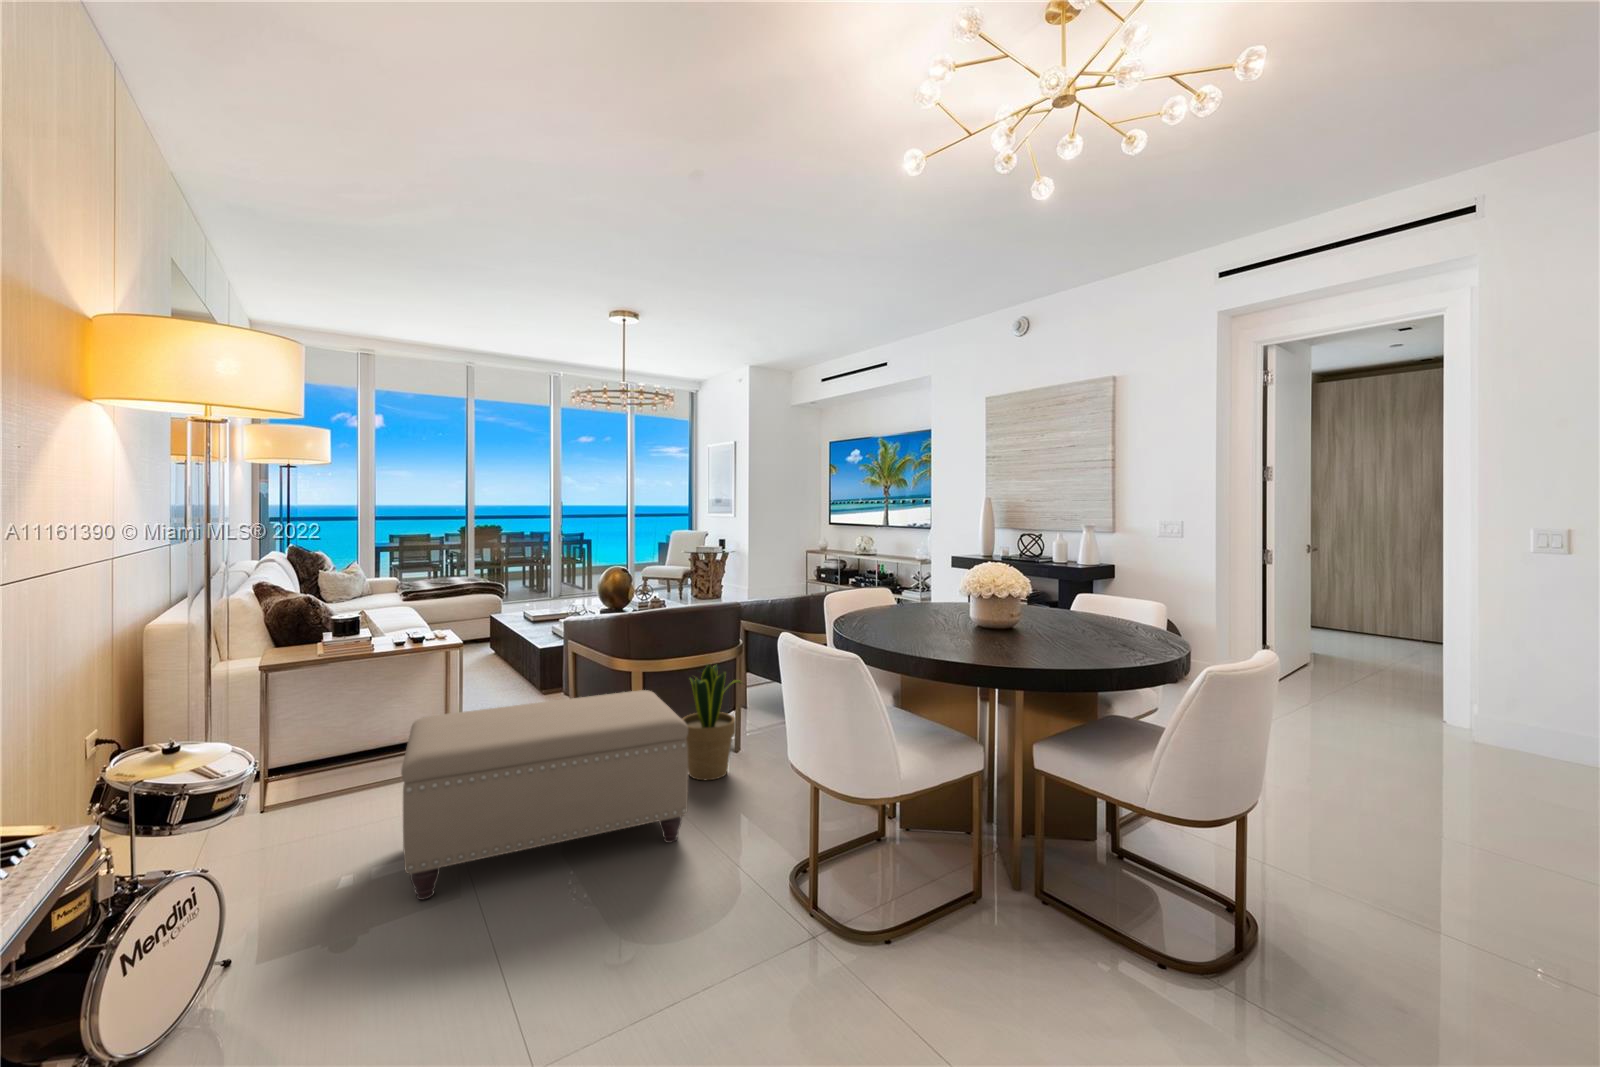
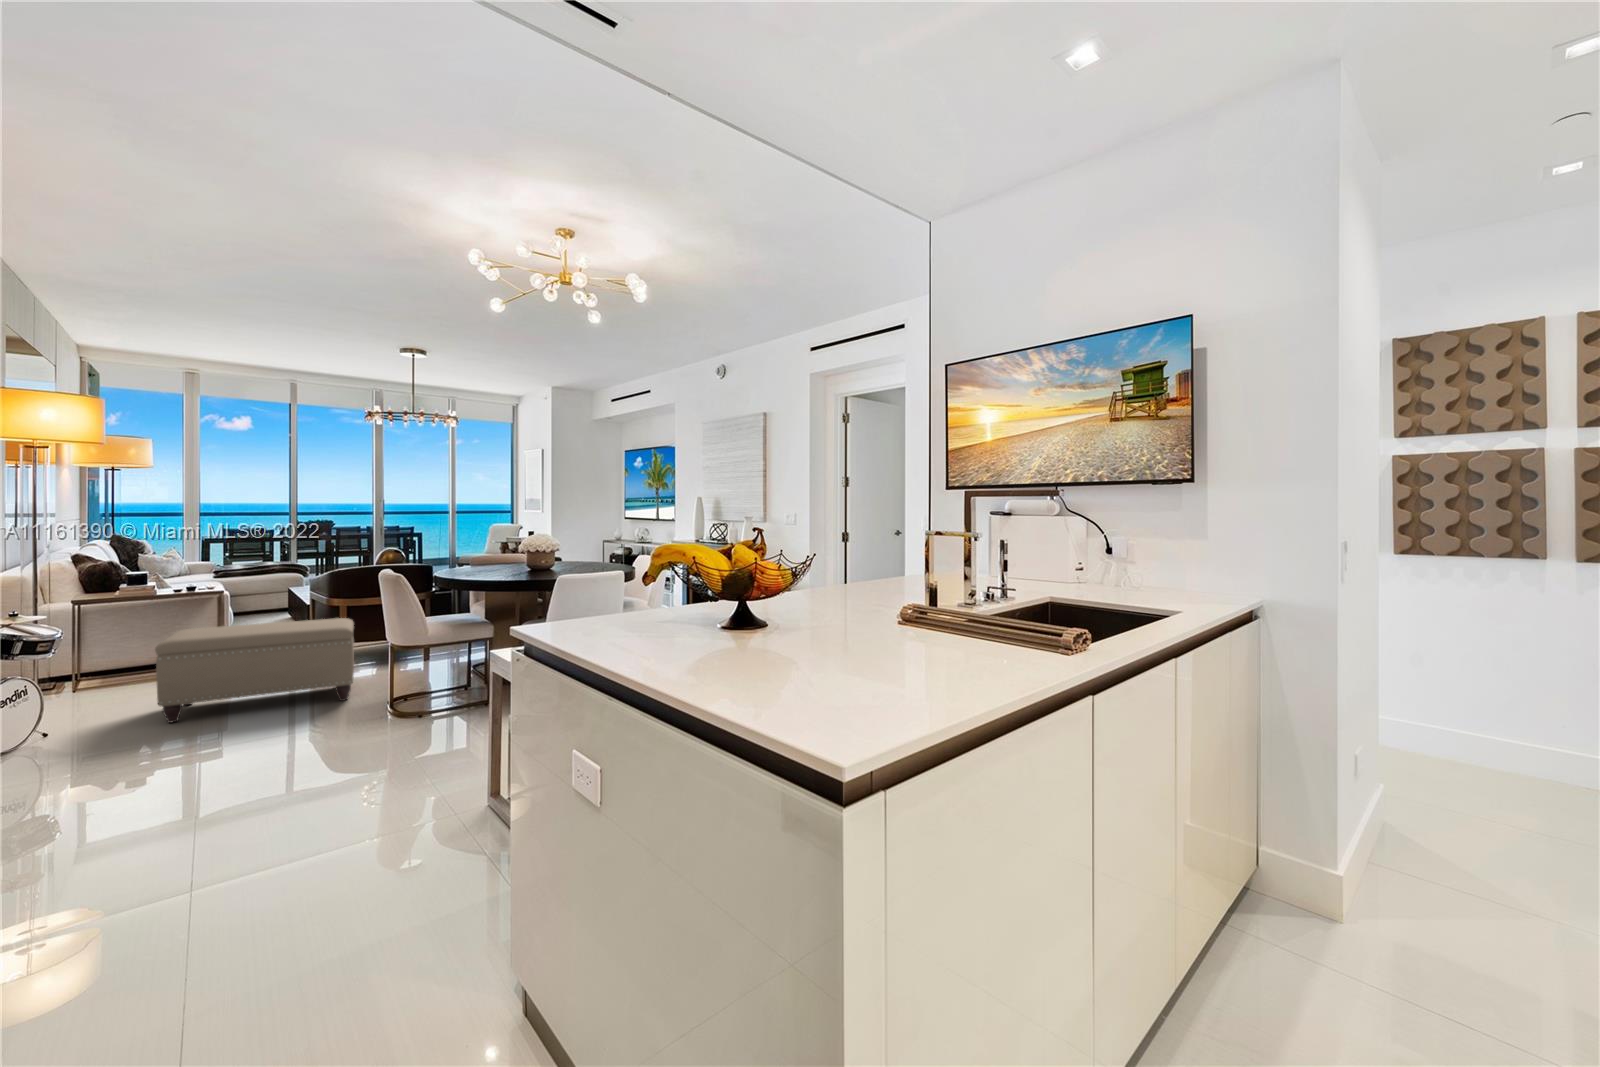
potted plant: present [682,665,742,780] -> none [378,604,425,678]

